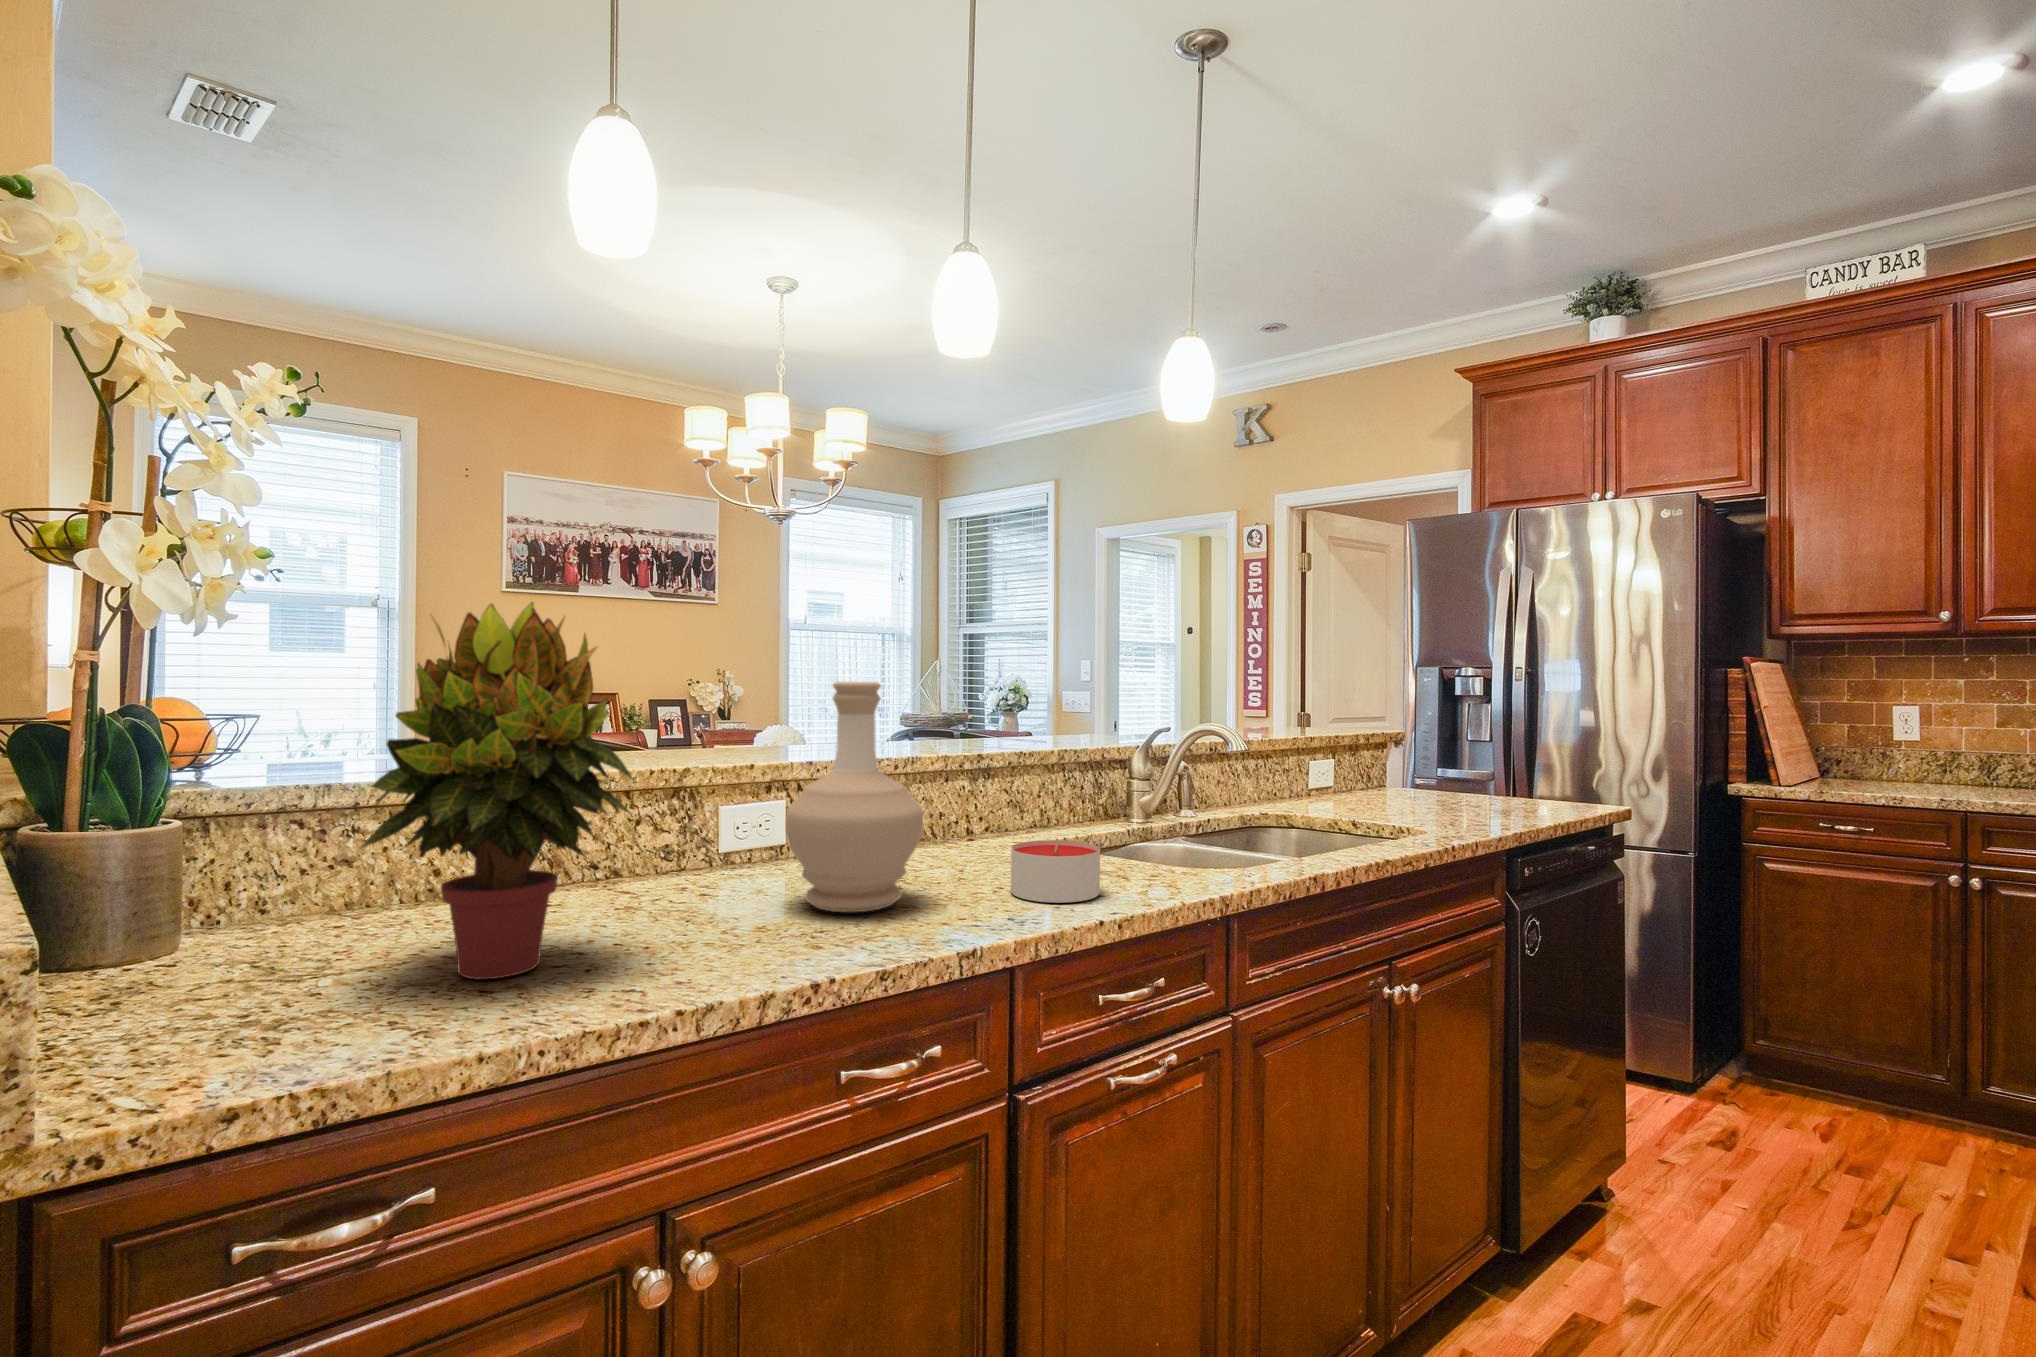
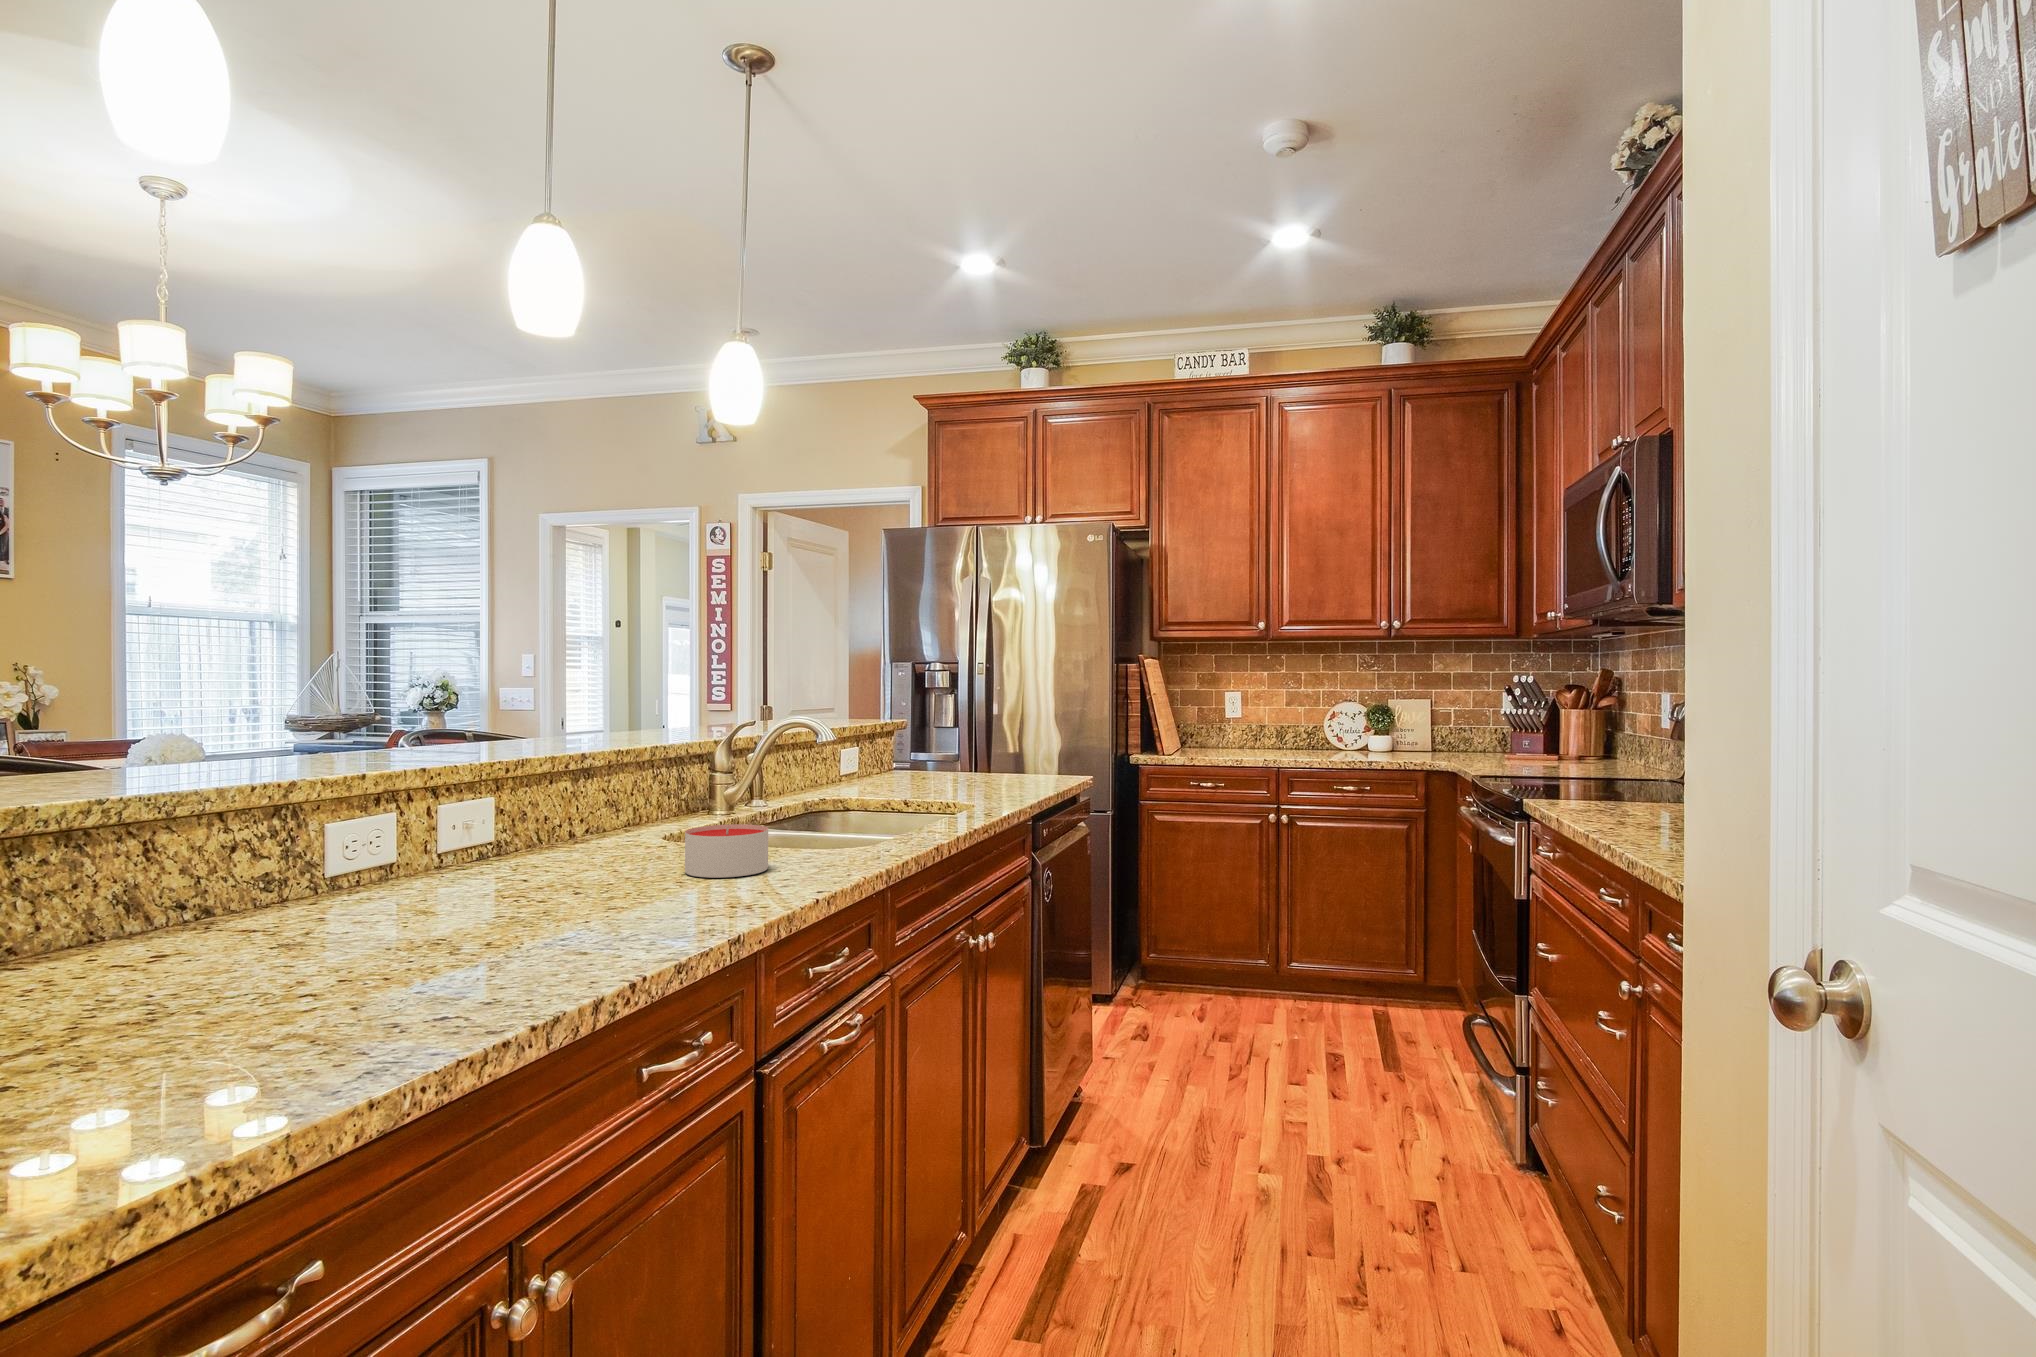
potted plant: present [362,602,633,979] -> none [94,601,424,1006]
bottle: present [785,682,923,912] -> none [478,682,625,907]

